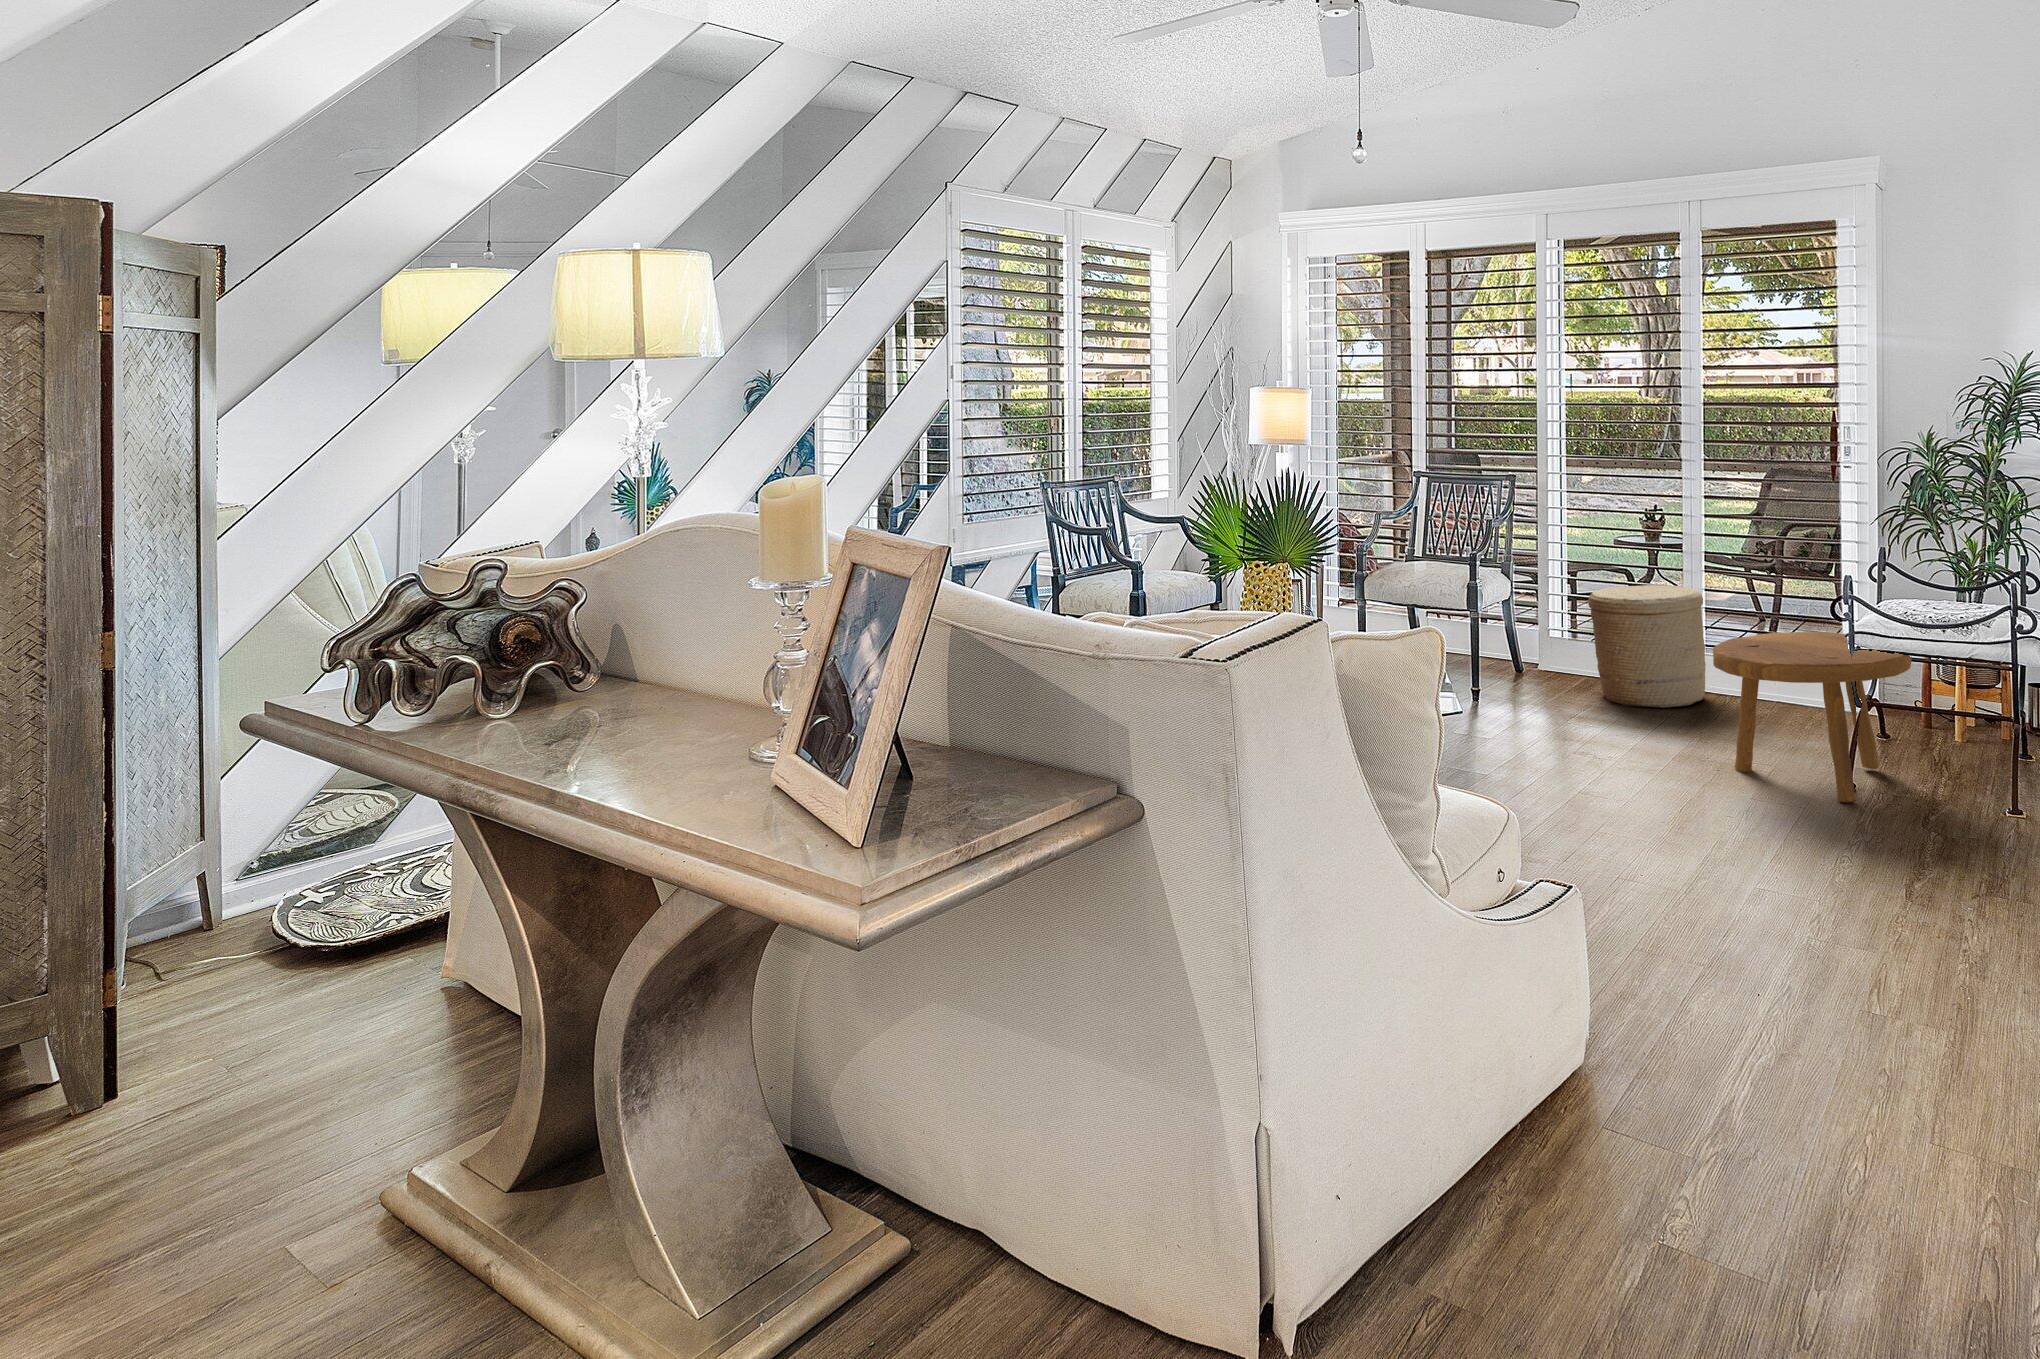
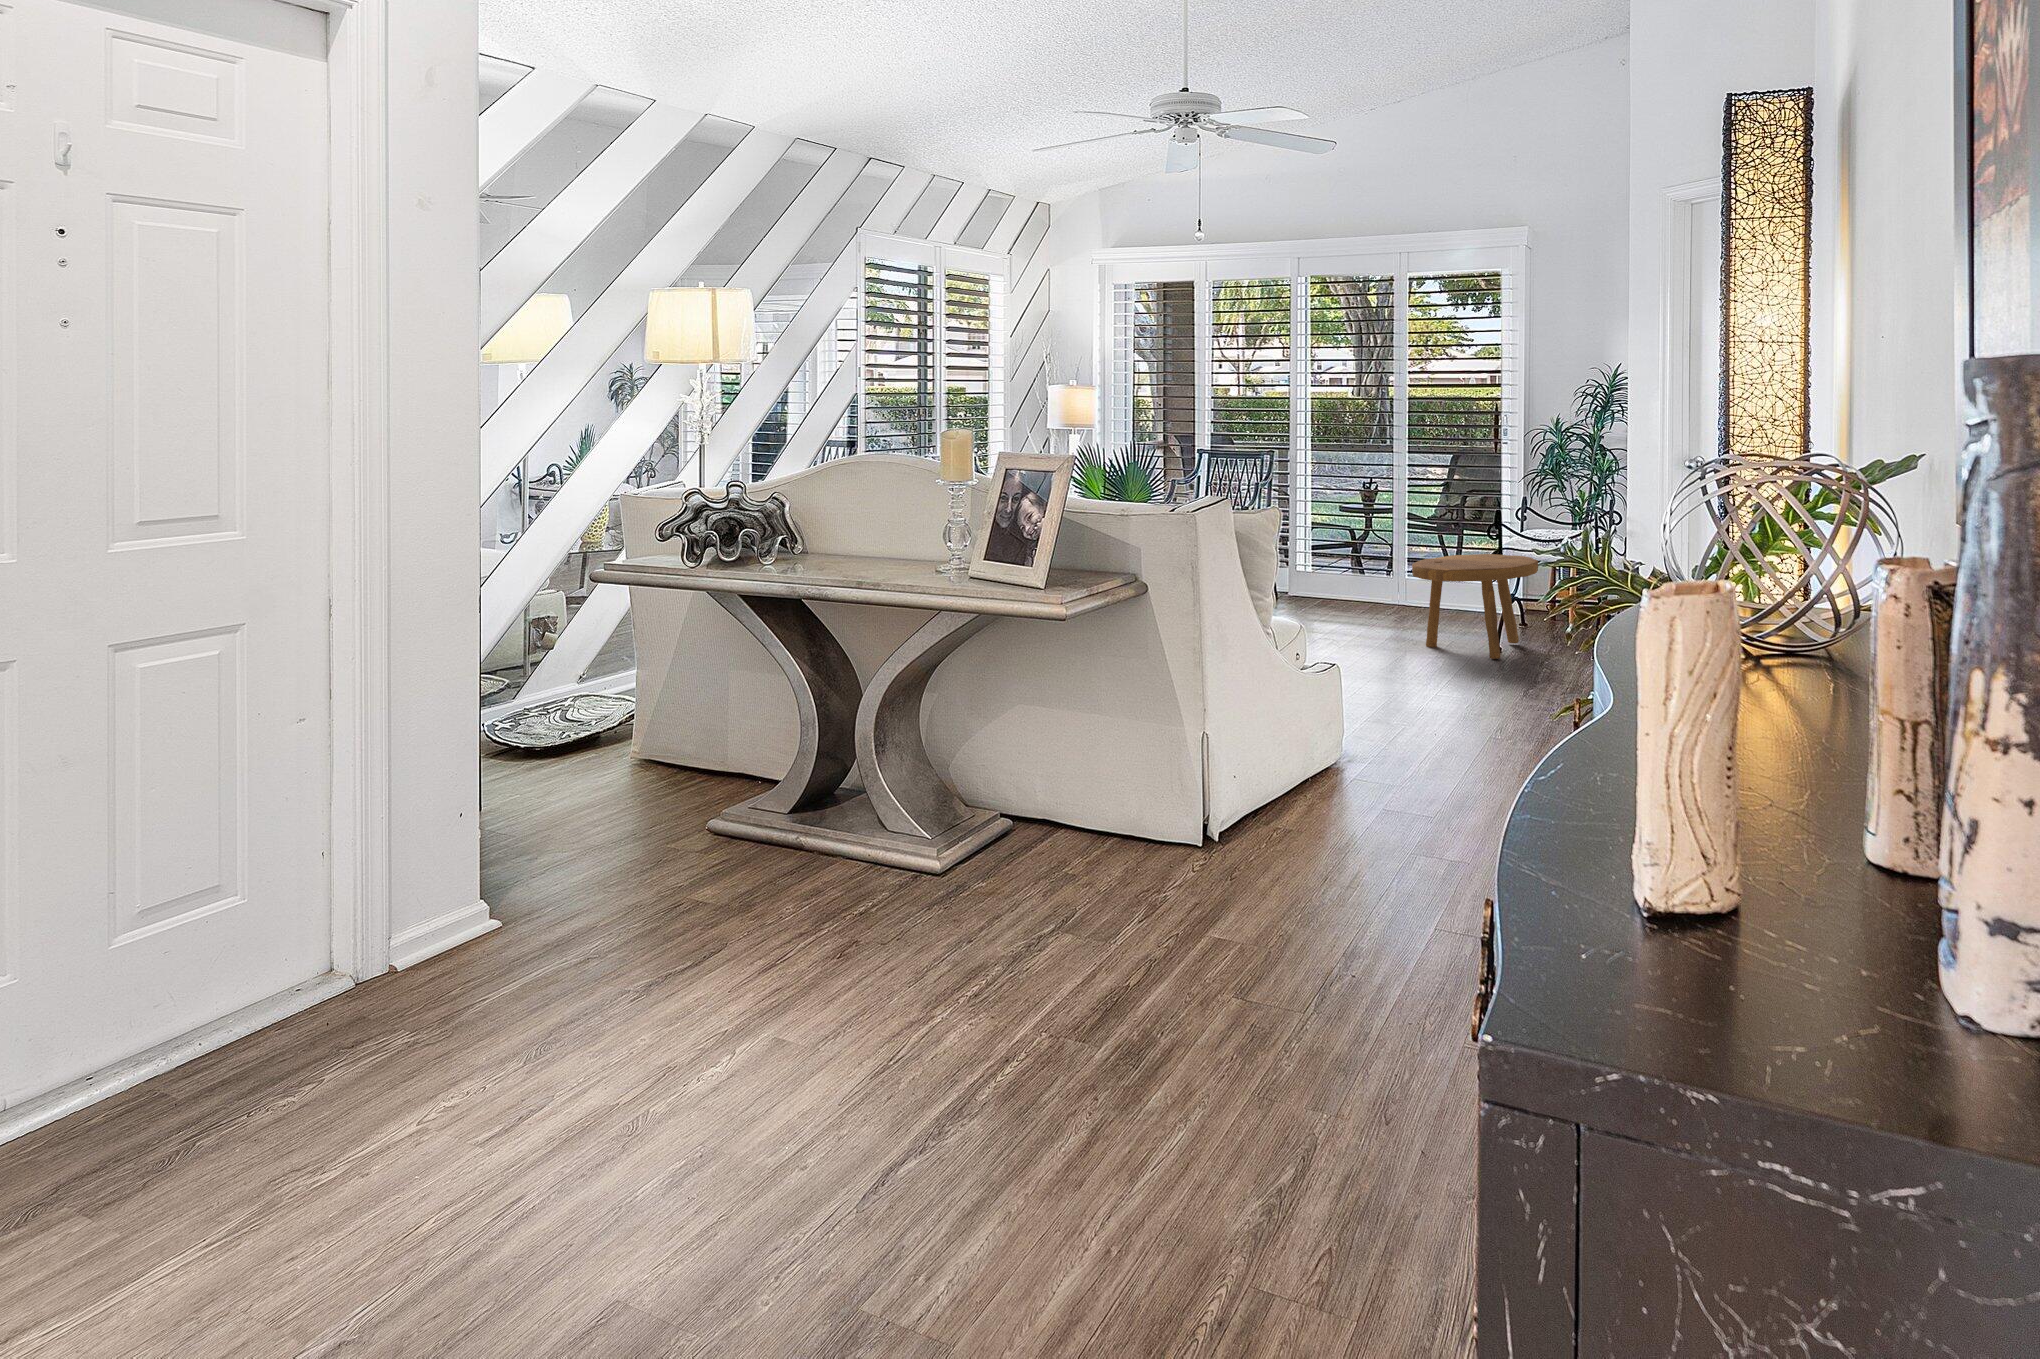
woven basket: present [1588,585,1706,708] -> none [1326,532,1407,617]

